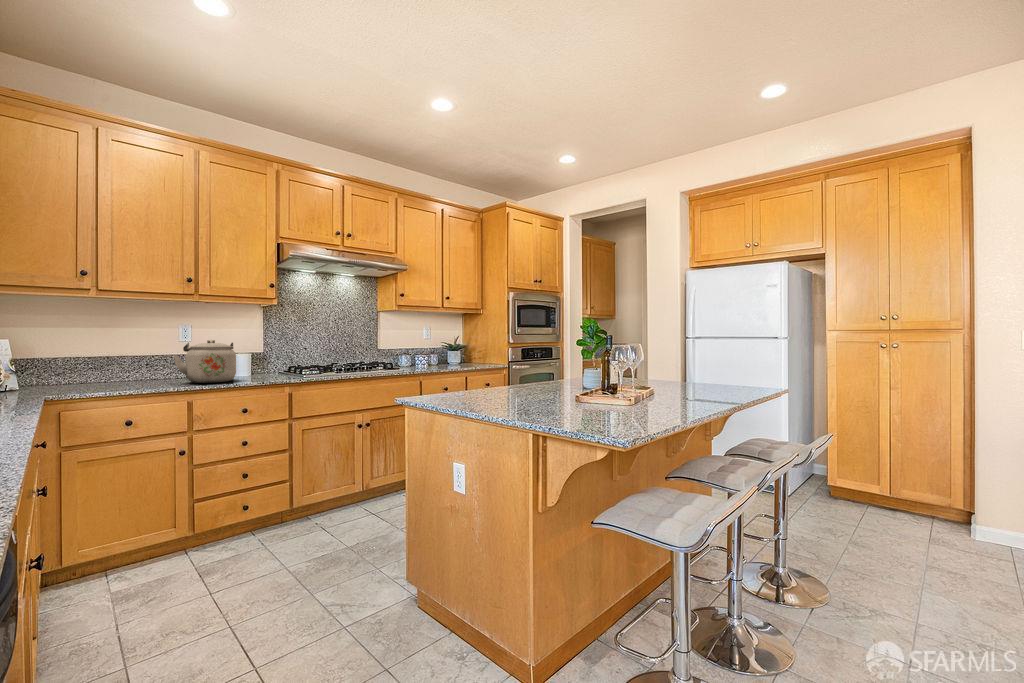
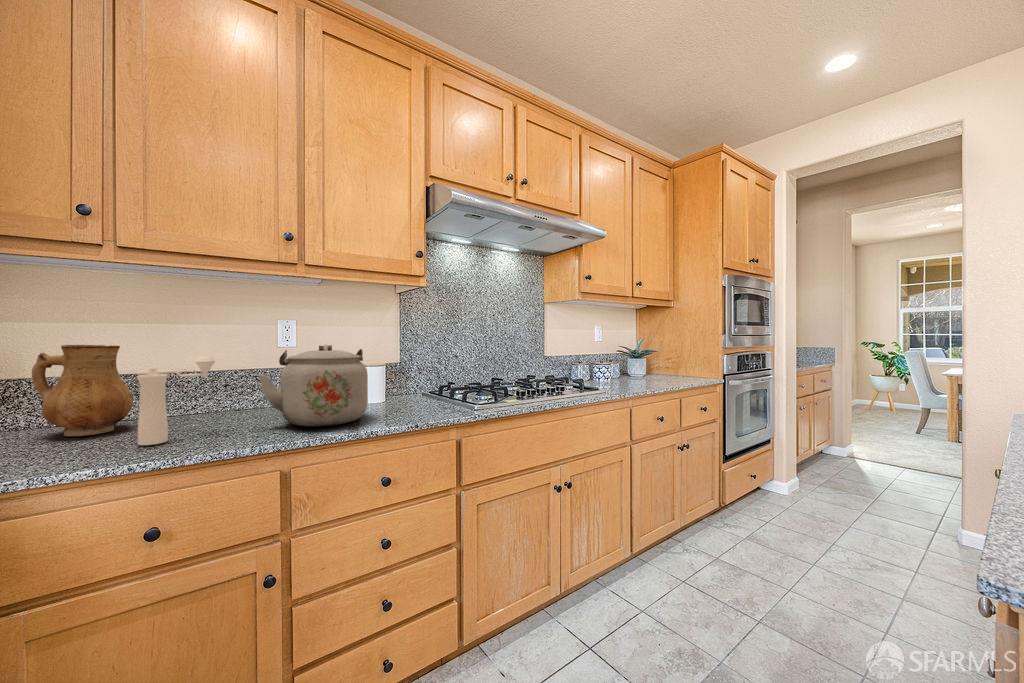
ceramic pitcher: none [49,340,100,386] -> present [32,345,133,436]
pepper mill: none [112,346,150,388] -> present [136,357,215,445]

